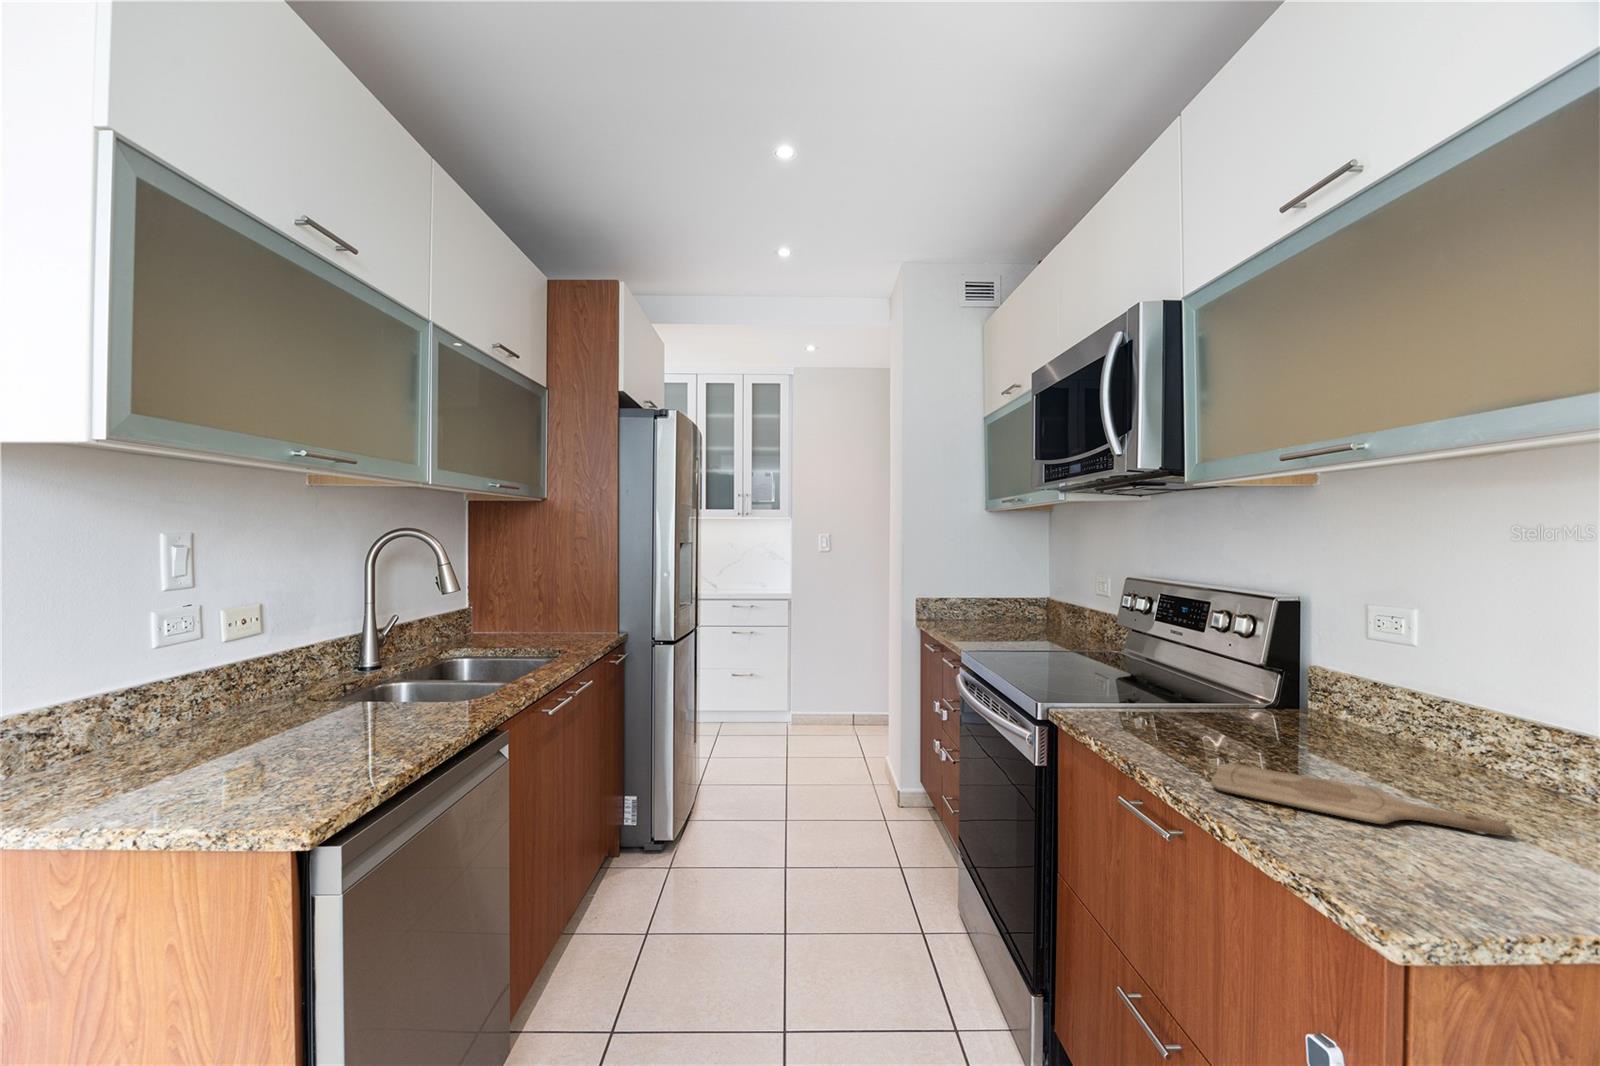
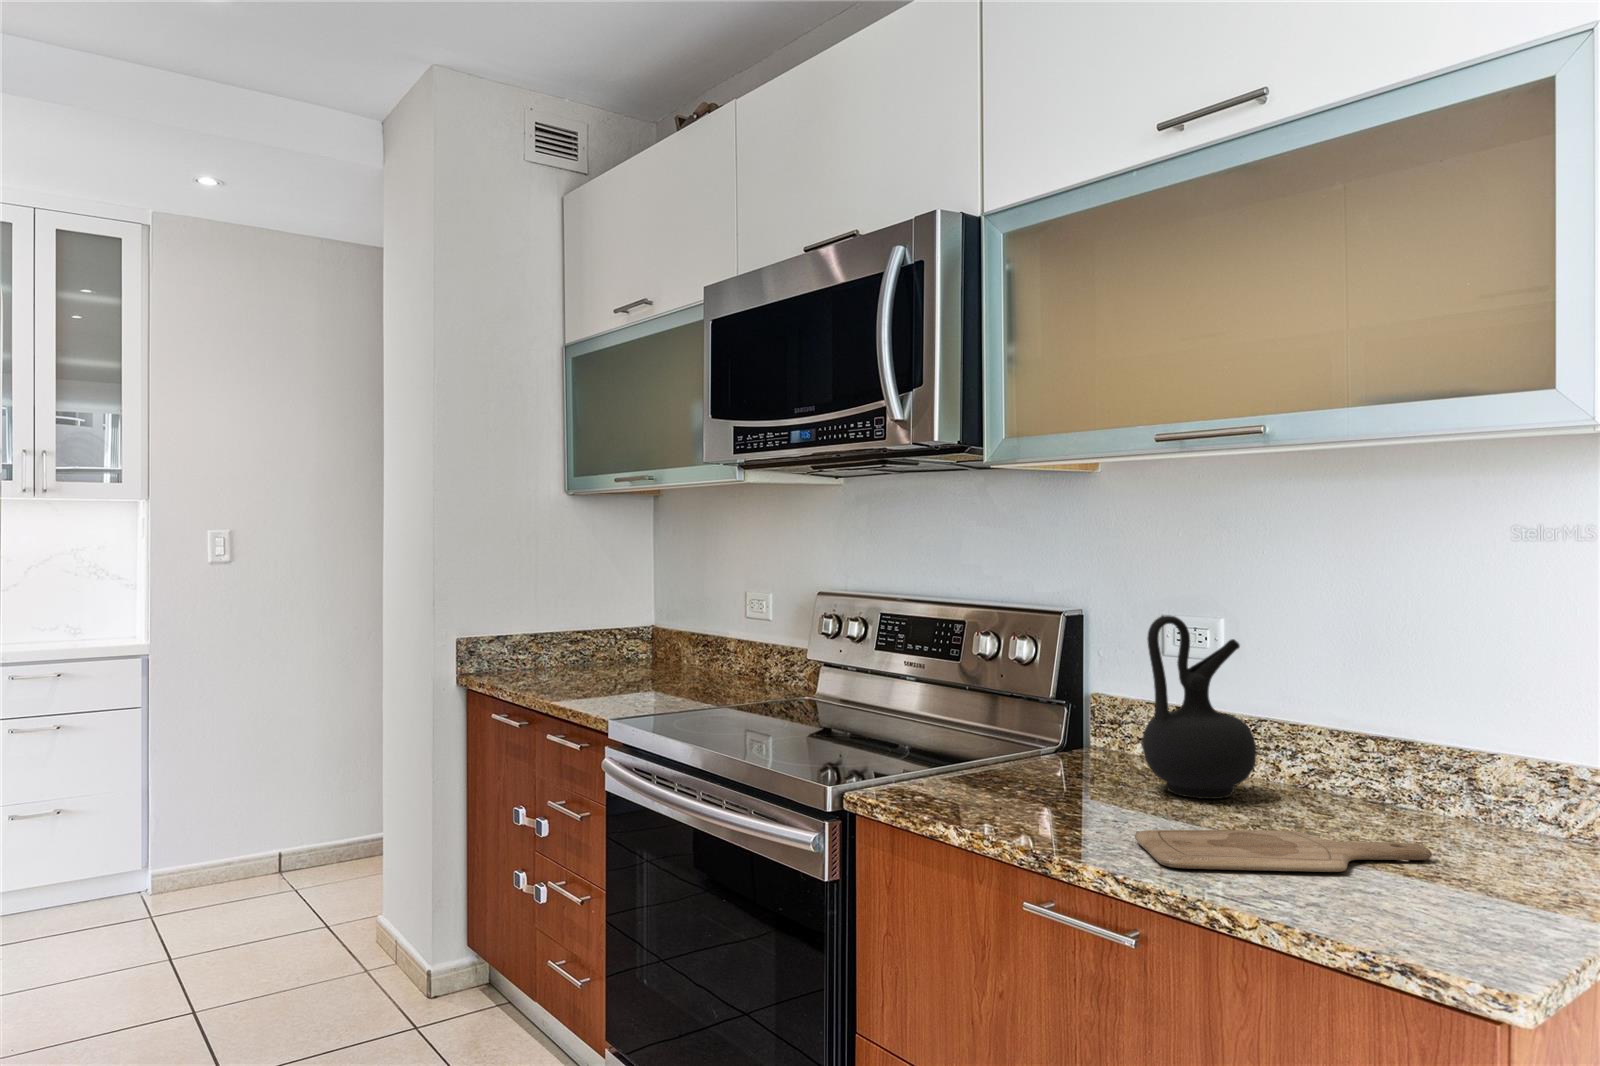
ceramic jug: none [1297,604,1411,759] -> present [1142,616,1256,799]

